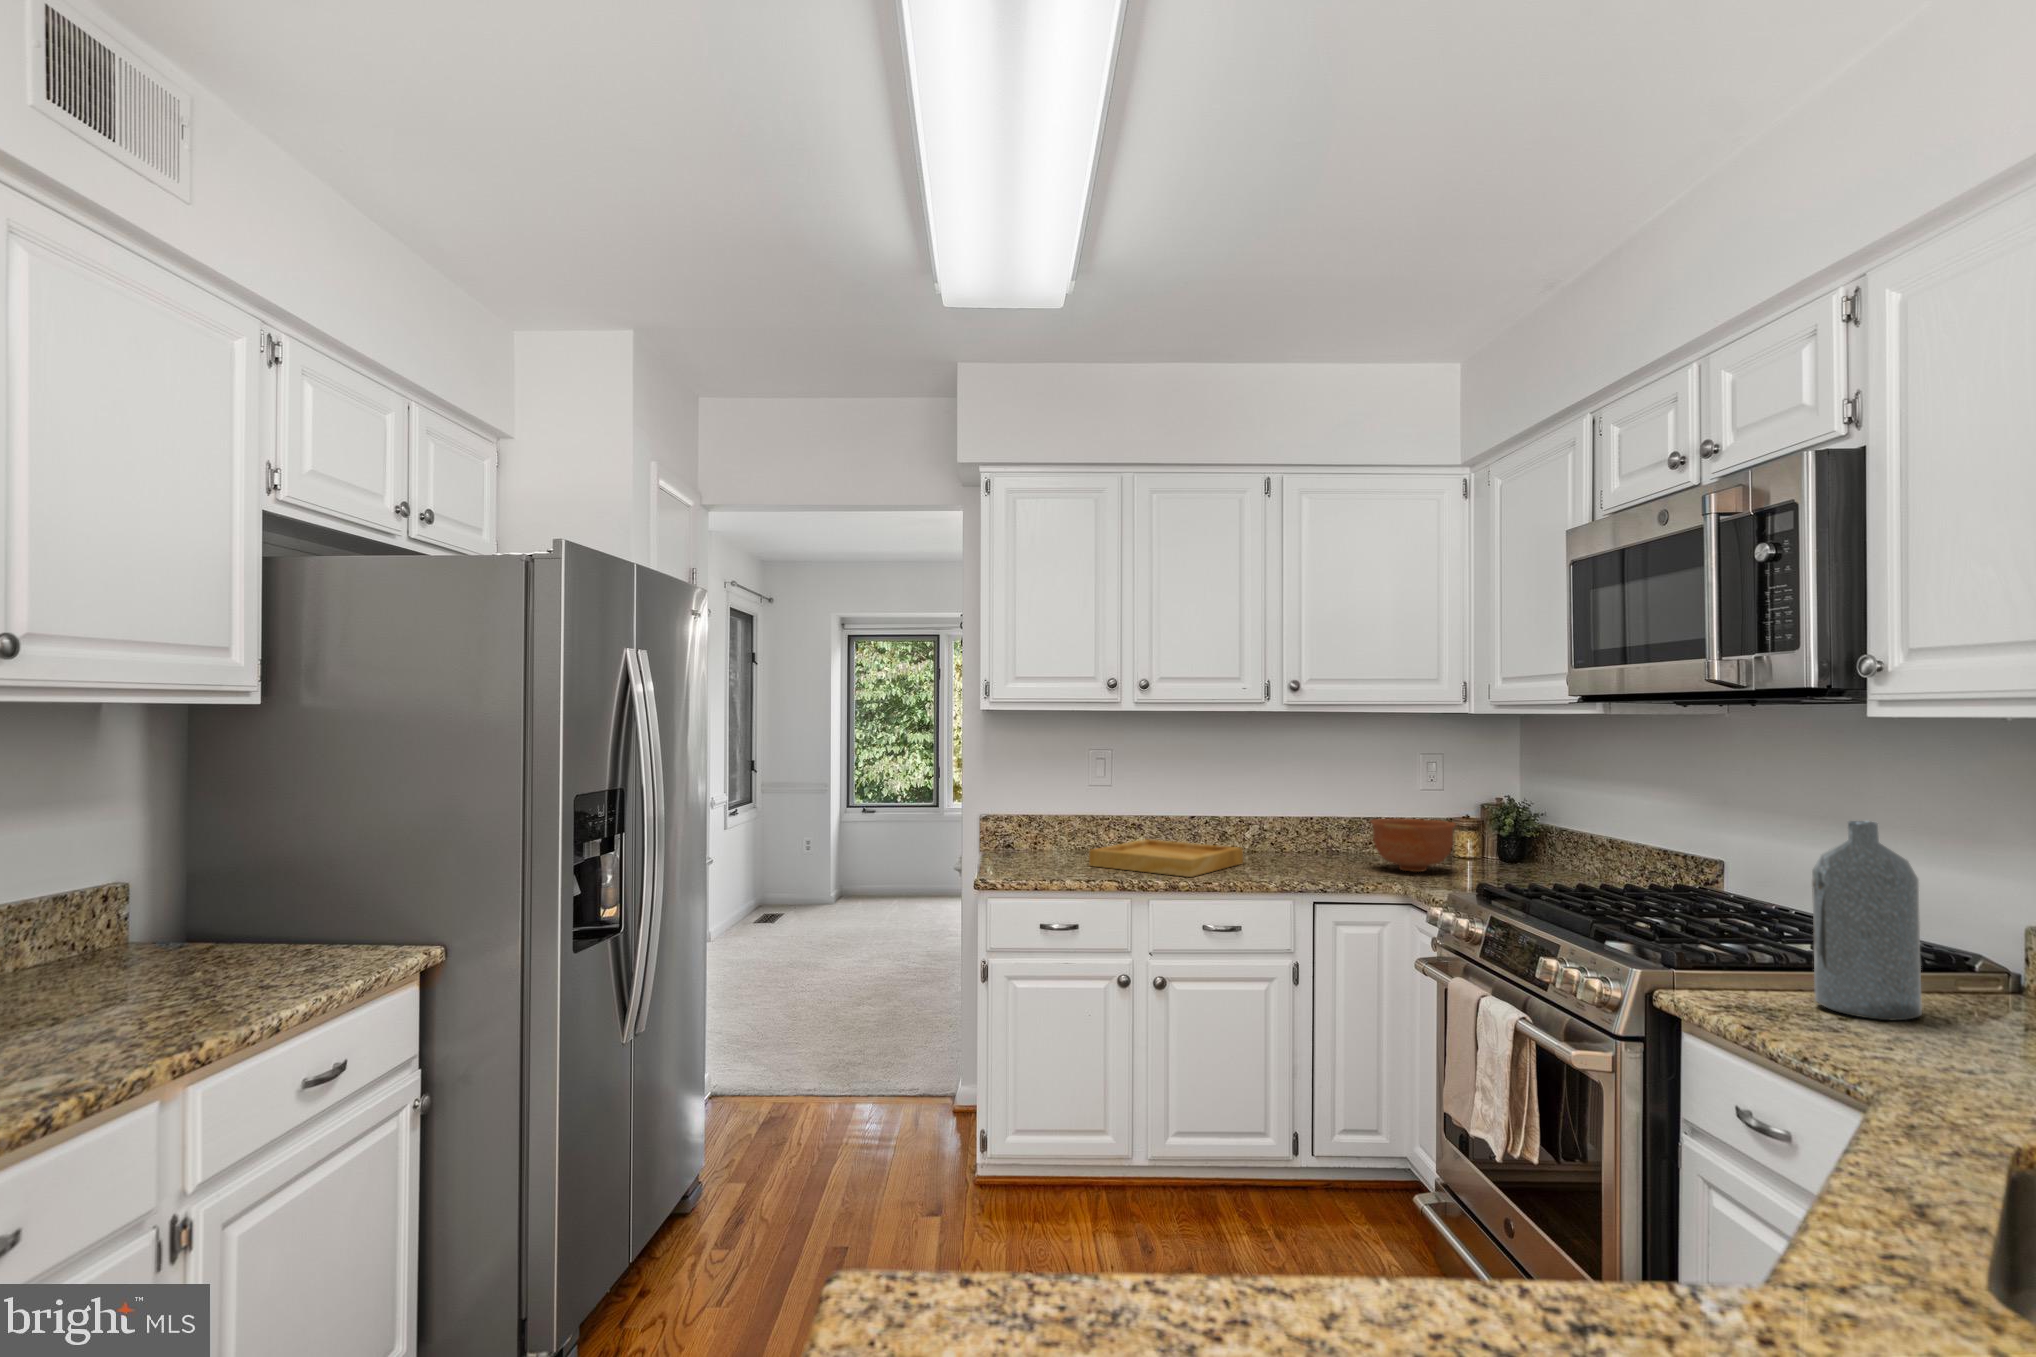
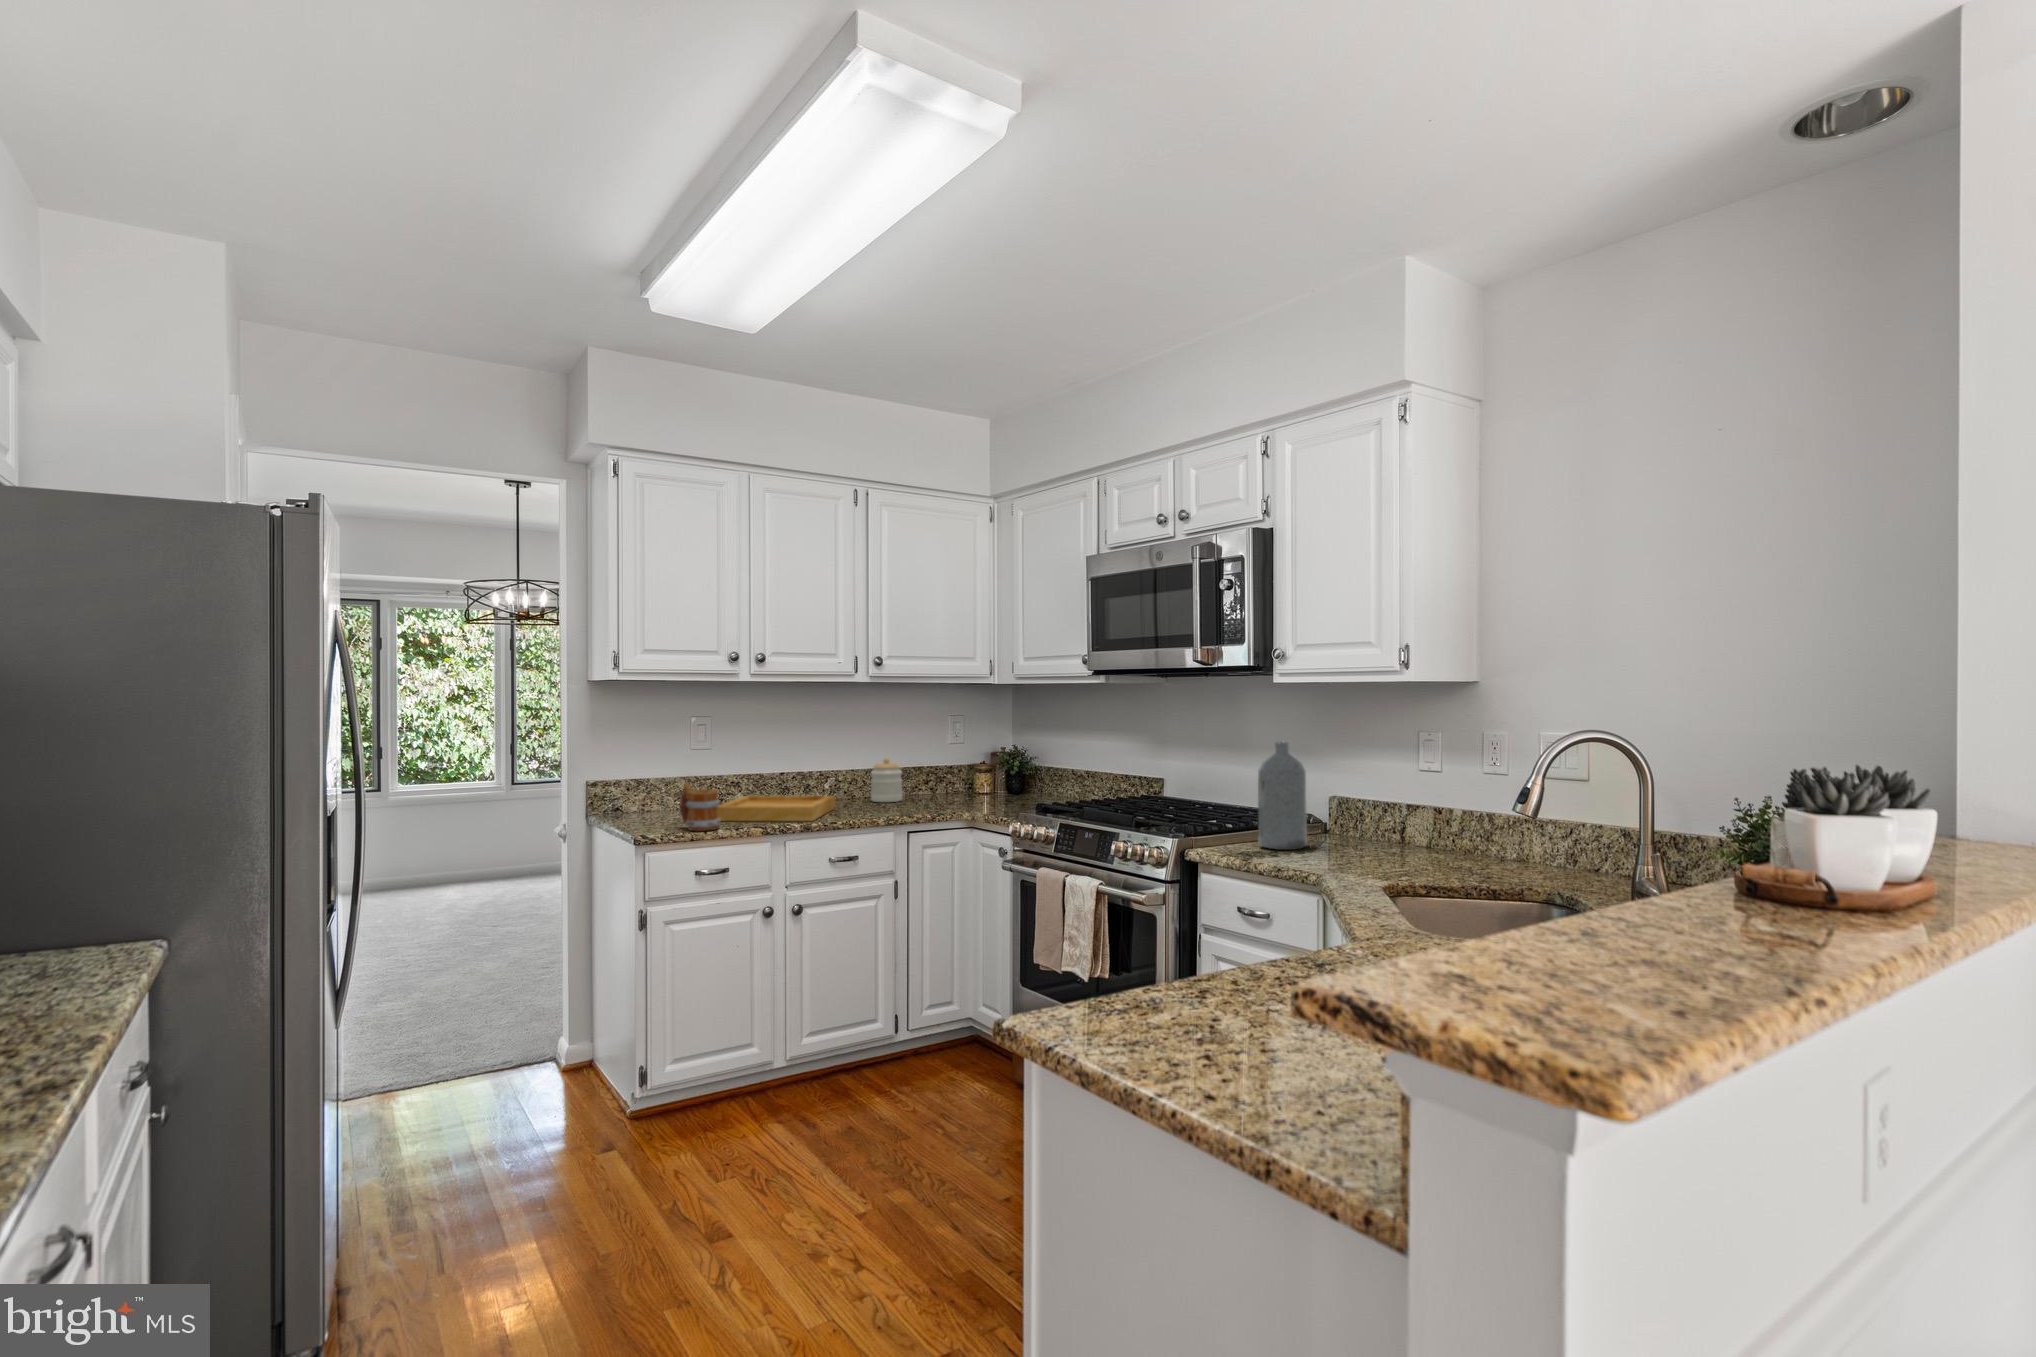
jar: none [1300,805,1342,861] -> present [871,758,903,802]
bowl: present [1370,819,1456,872] -> none [929,764,991,803]
mug: none [1043,820,1082,876] -> present [680,783,721,831]

